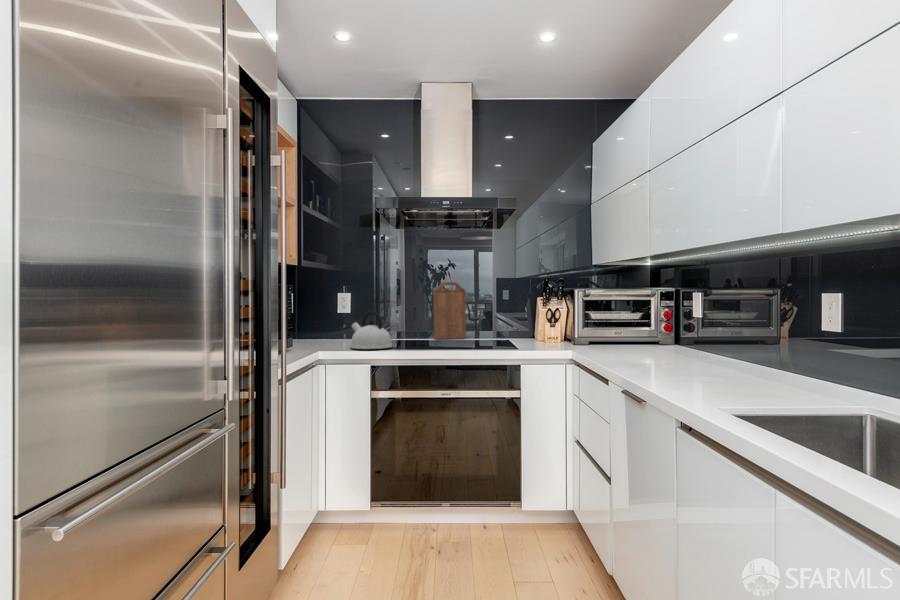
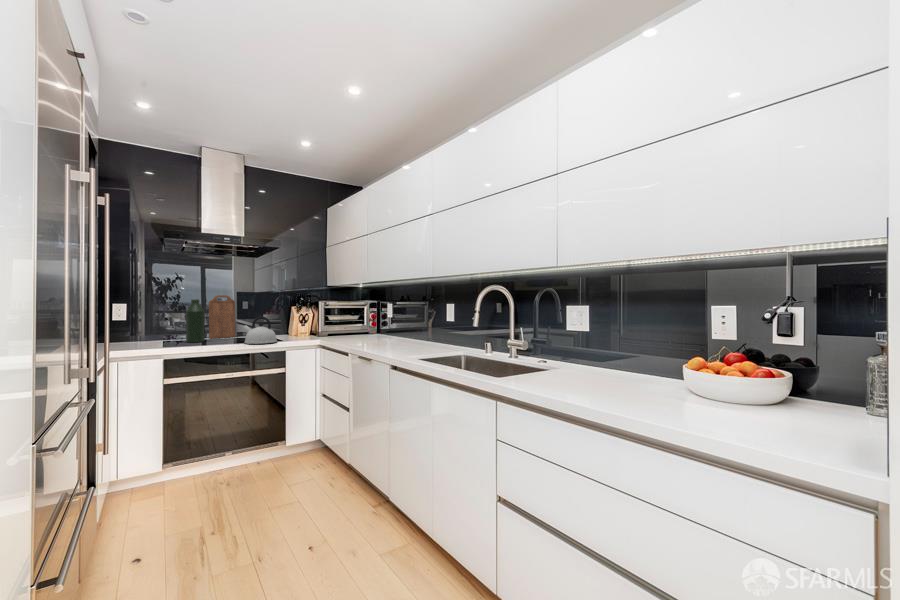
bottle: none [405,287,426,344] -> present [186,299,205,342]
kettle: present [350,311,392,349] -> present [242,316,277,344]

